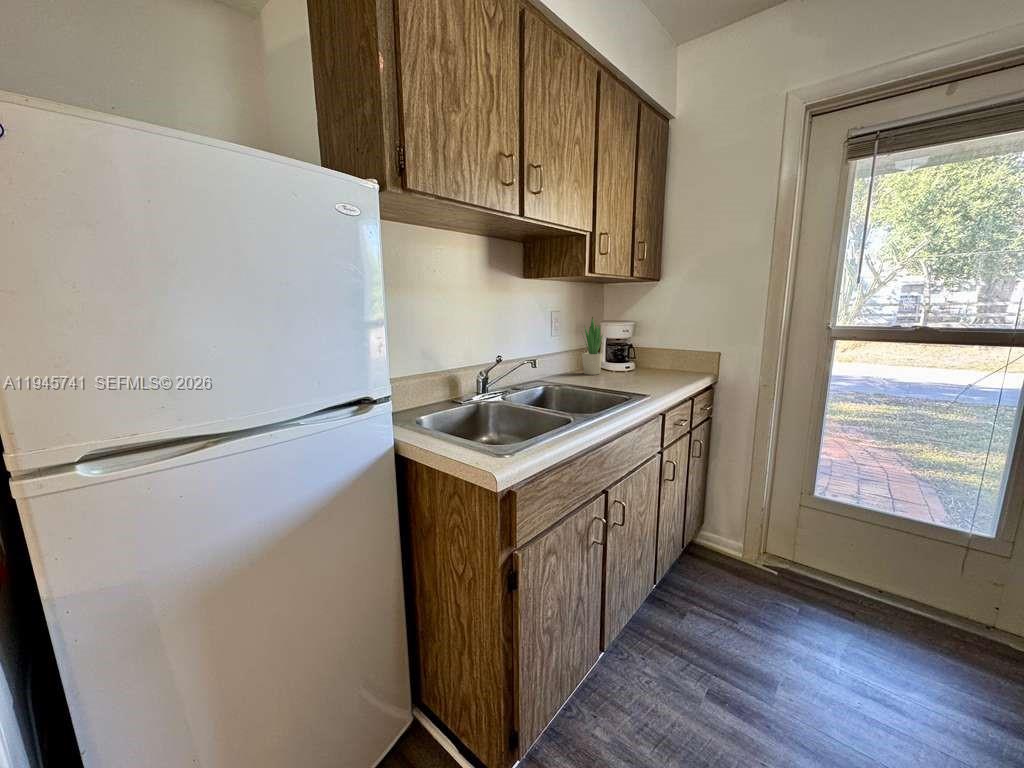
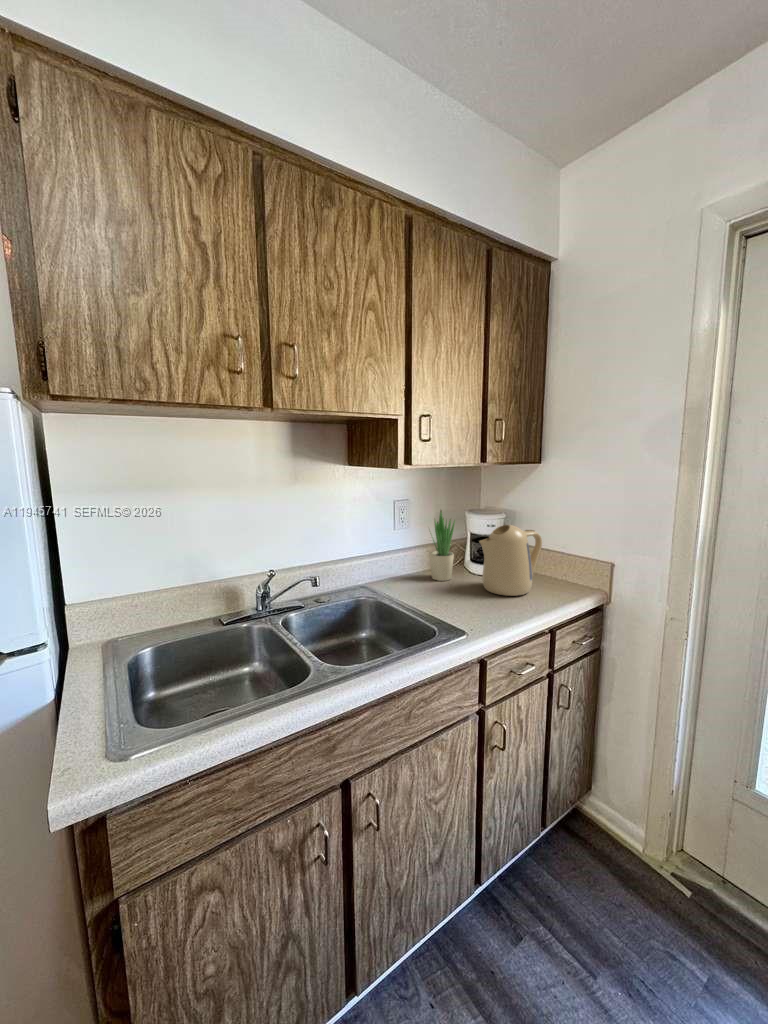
kettle: none [629,325,671,378] -> present [479,525,542,596]

